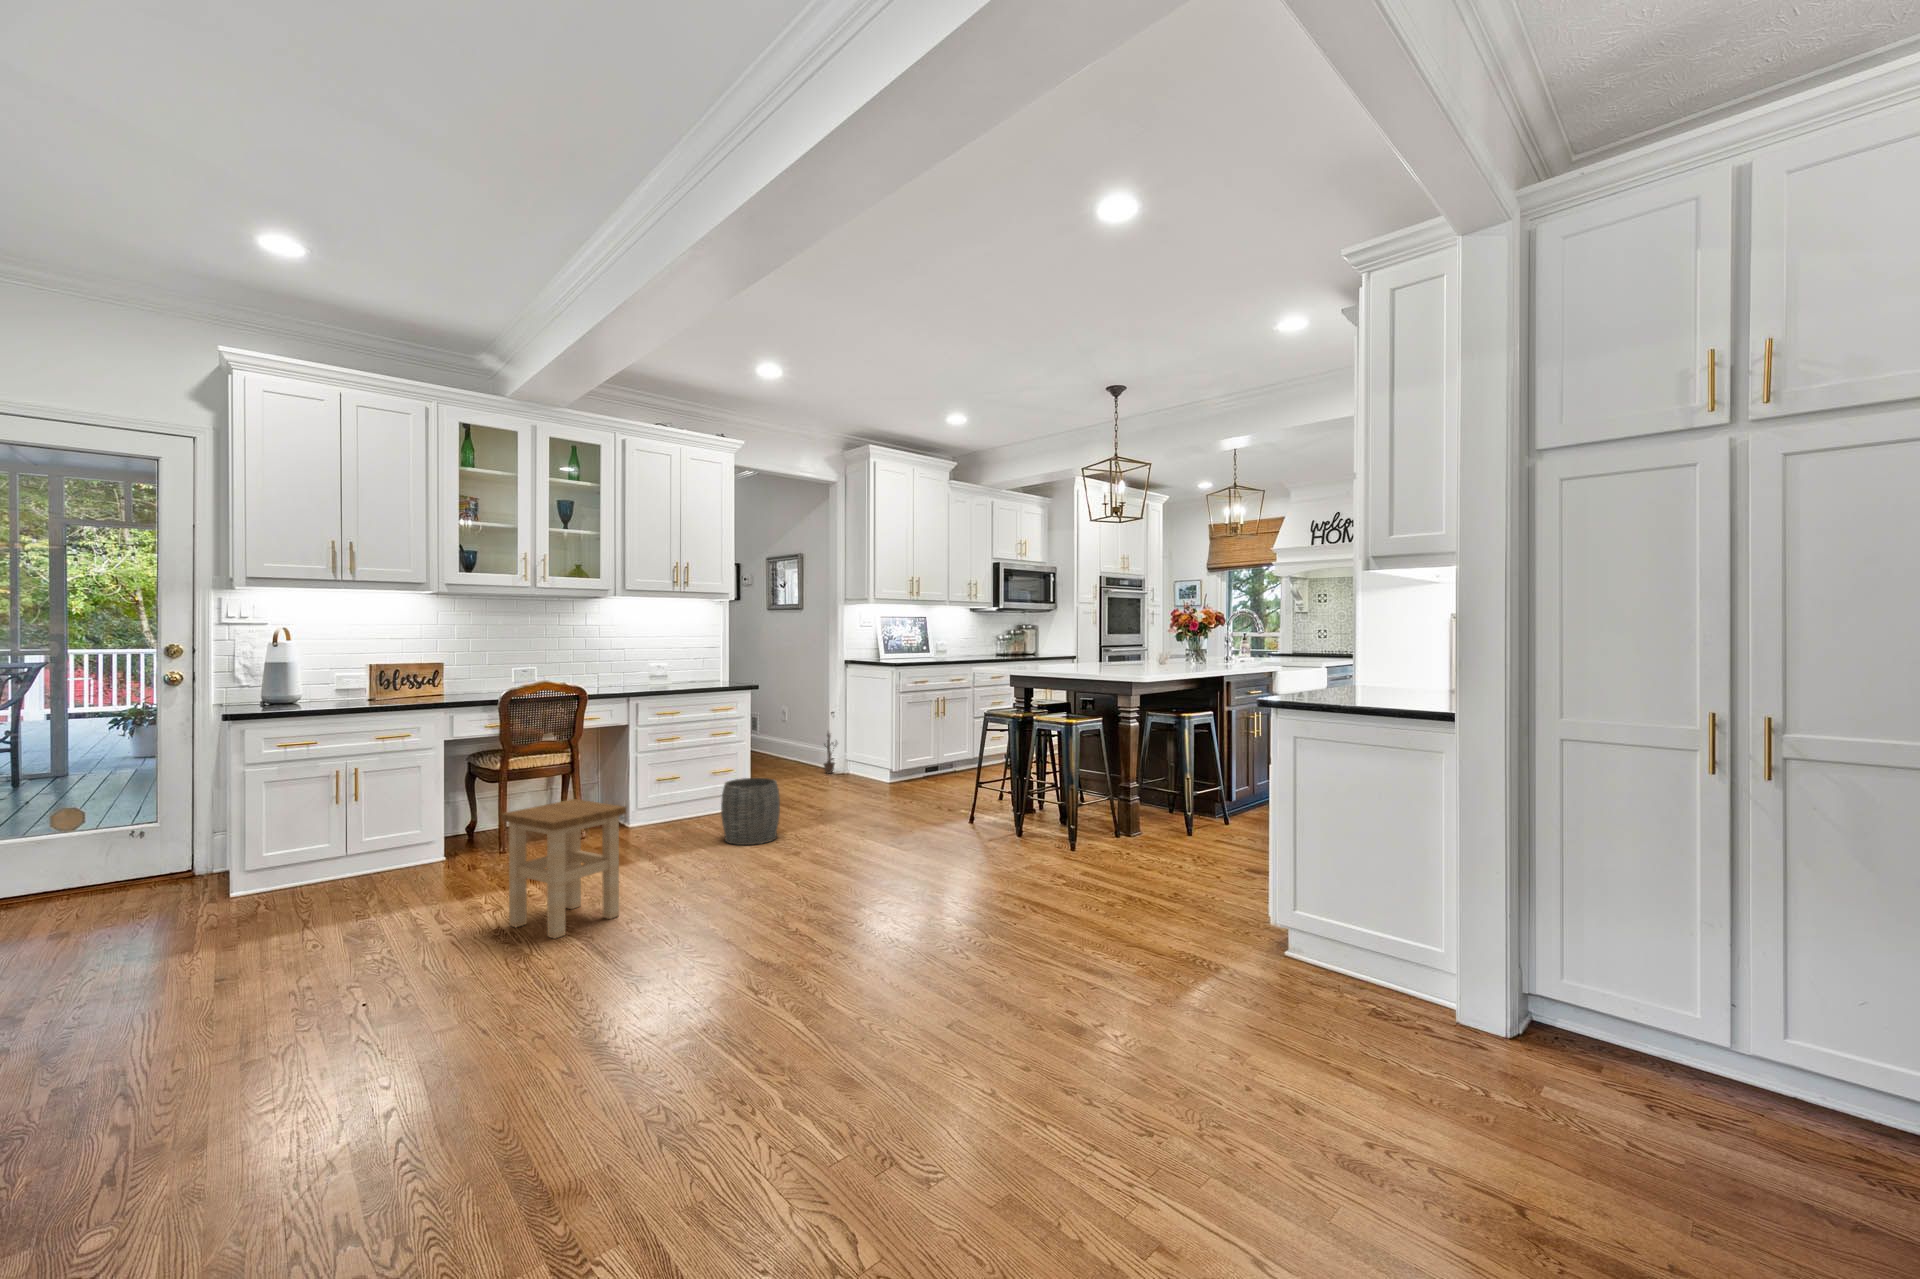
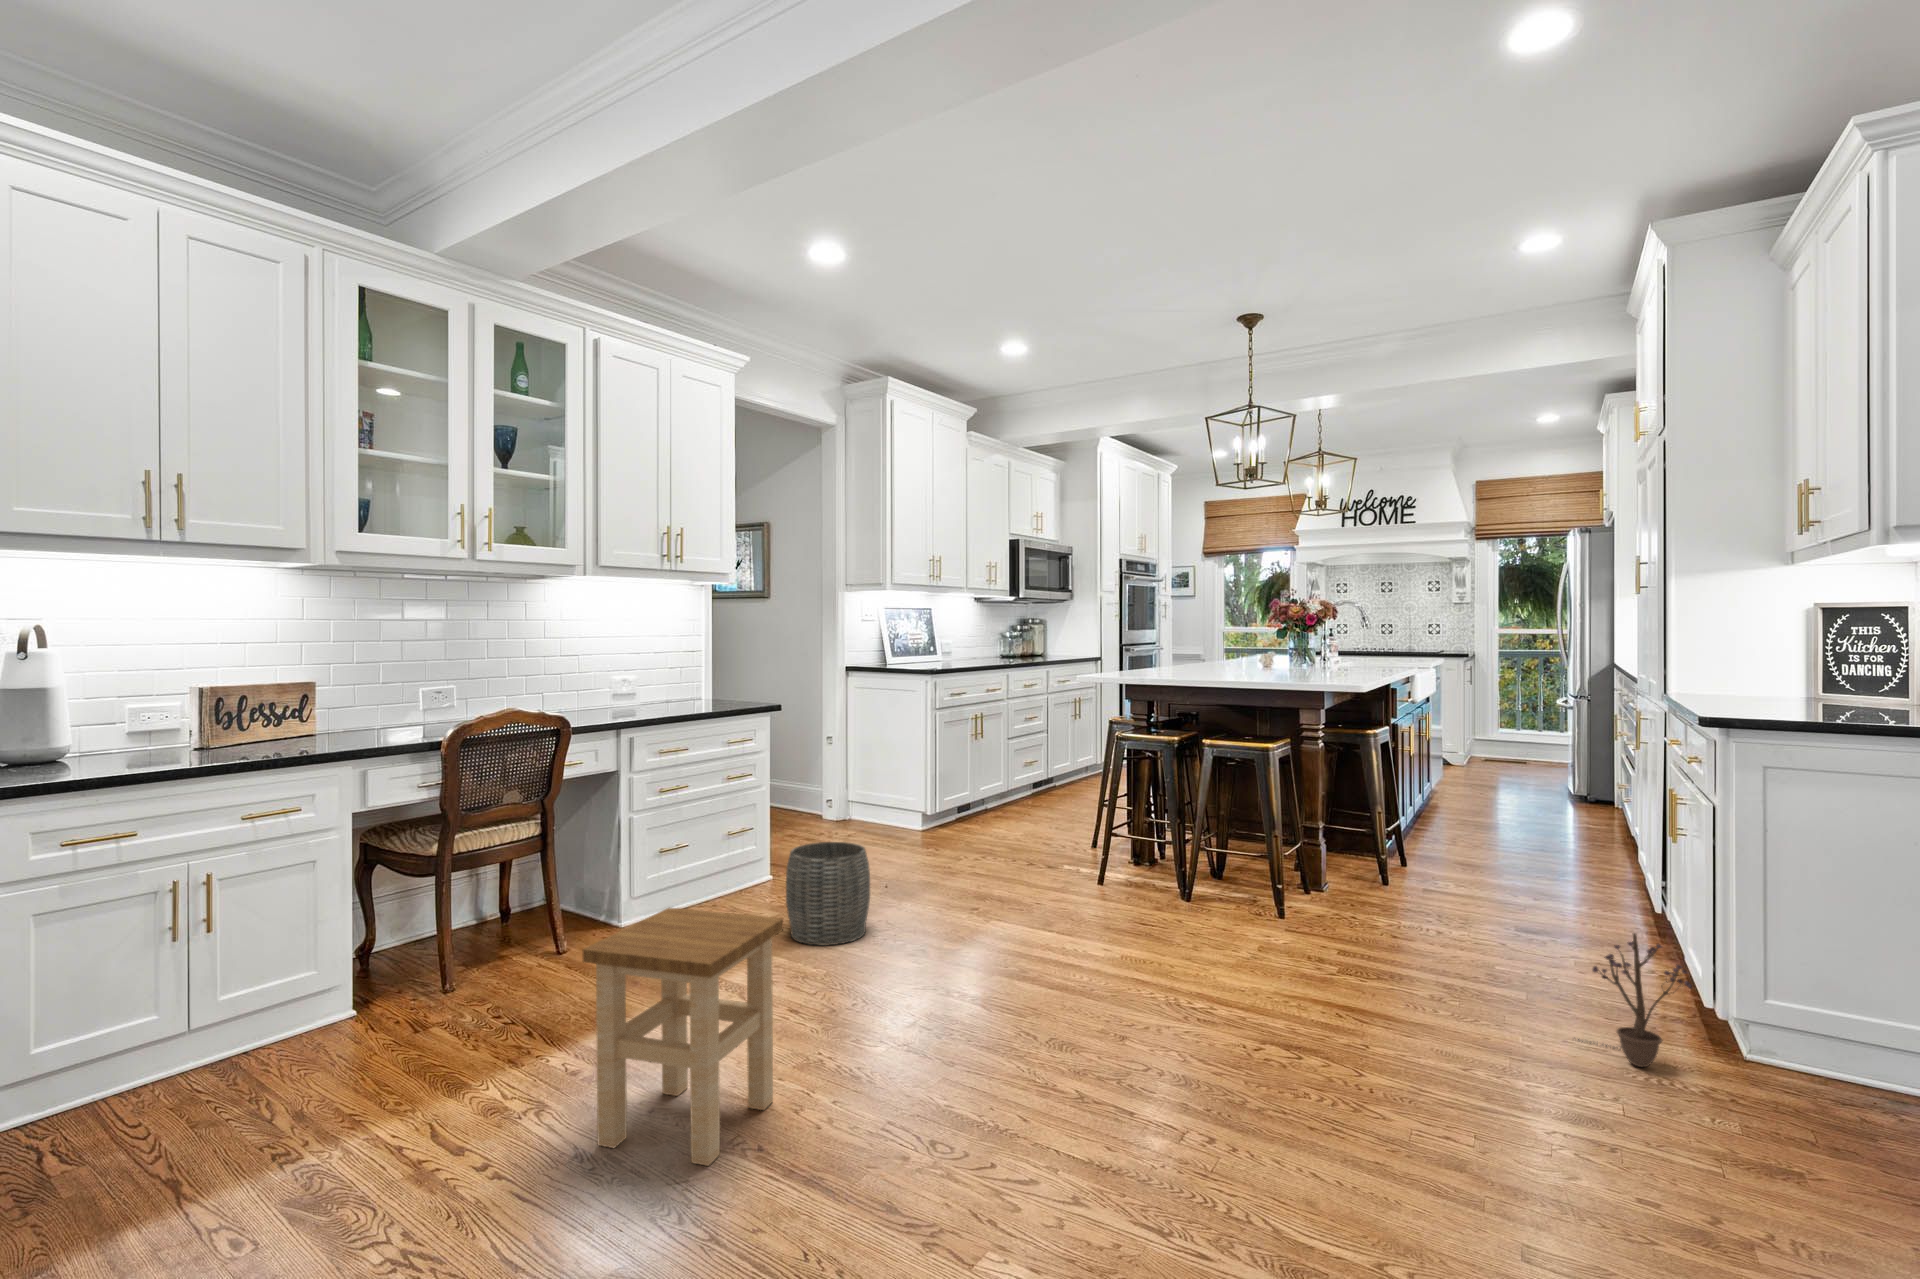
decorative plant: present [824,733,837,773] -> present [1578,933,1692,1067]

